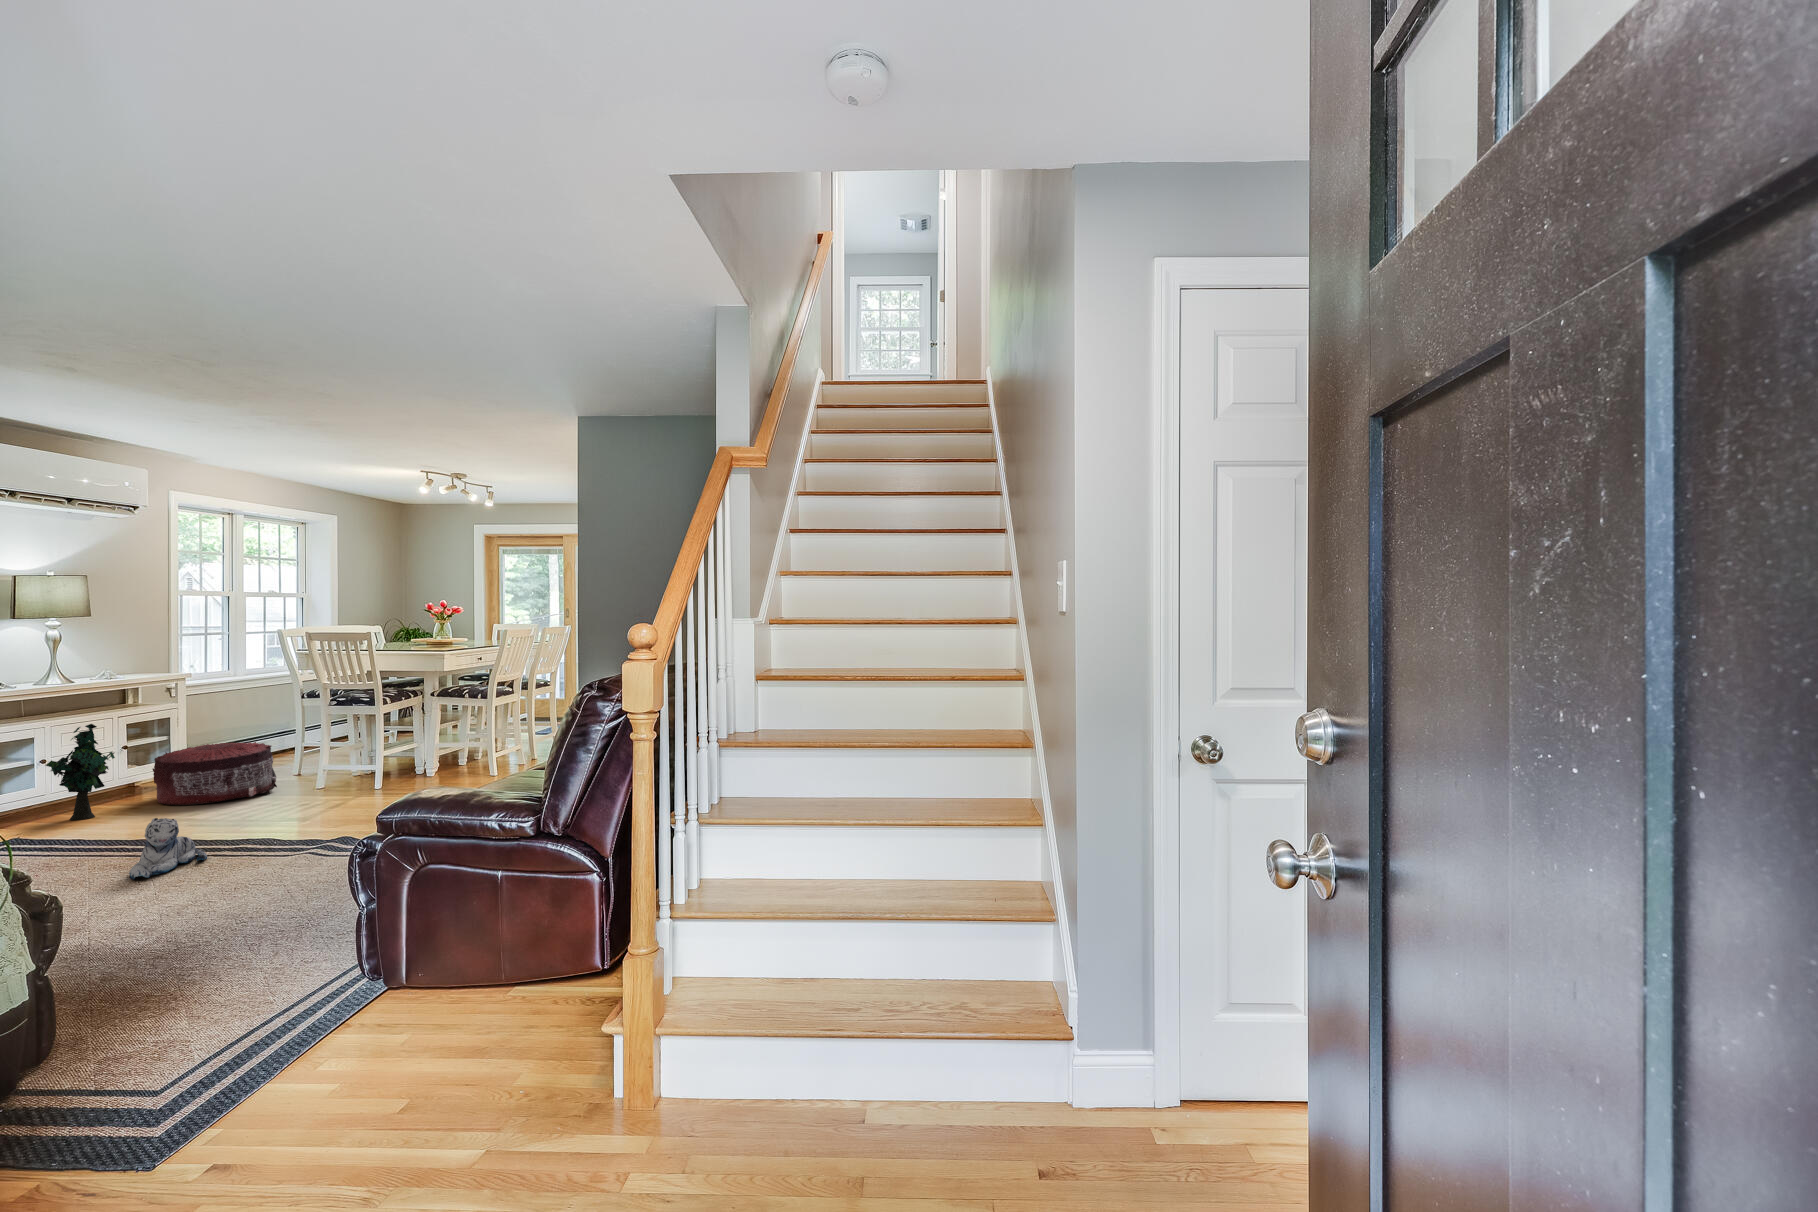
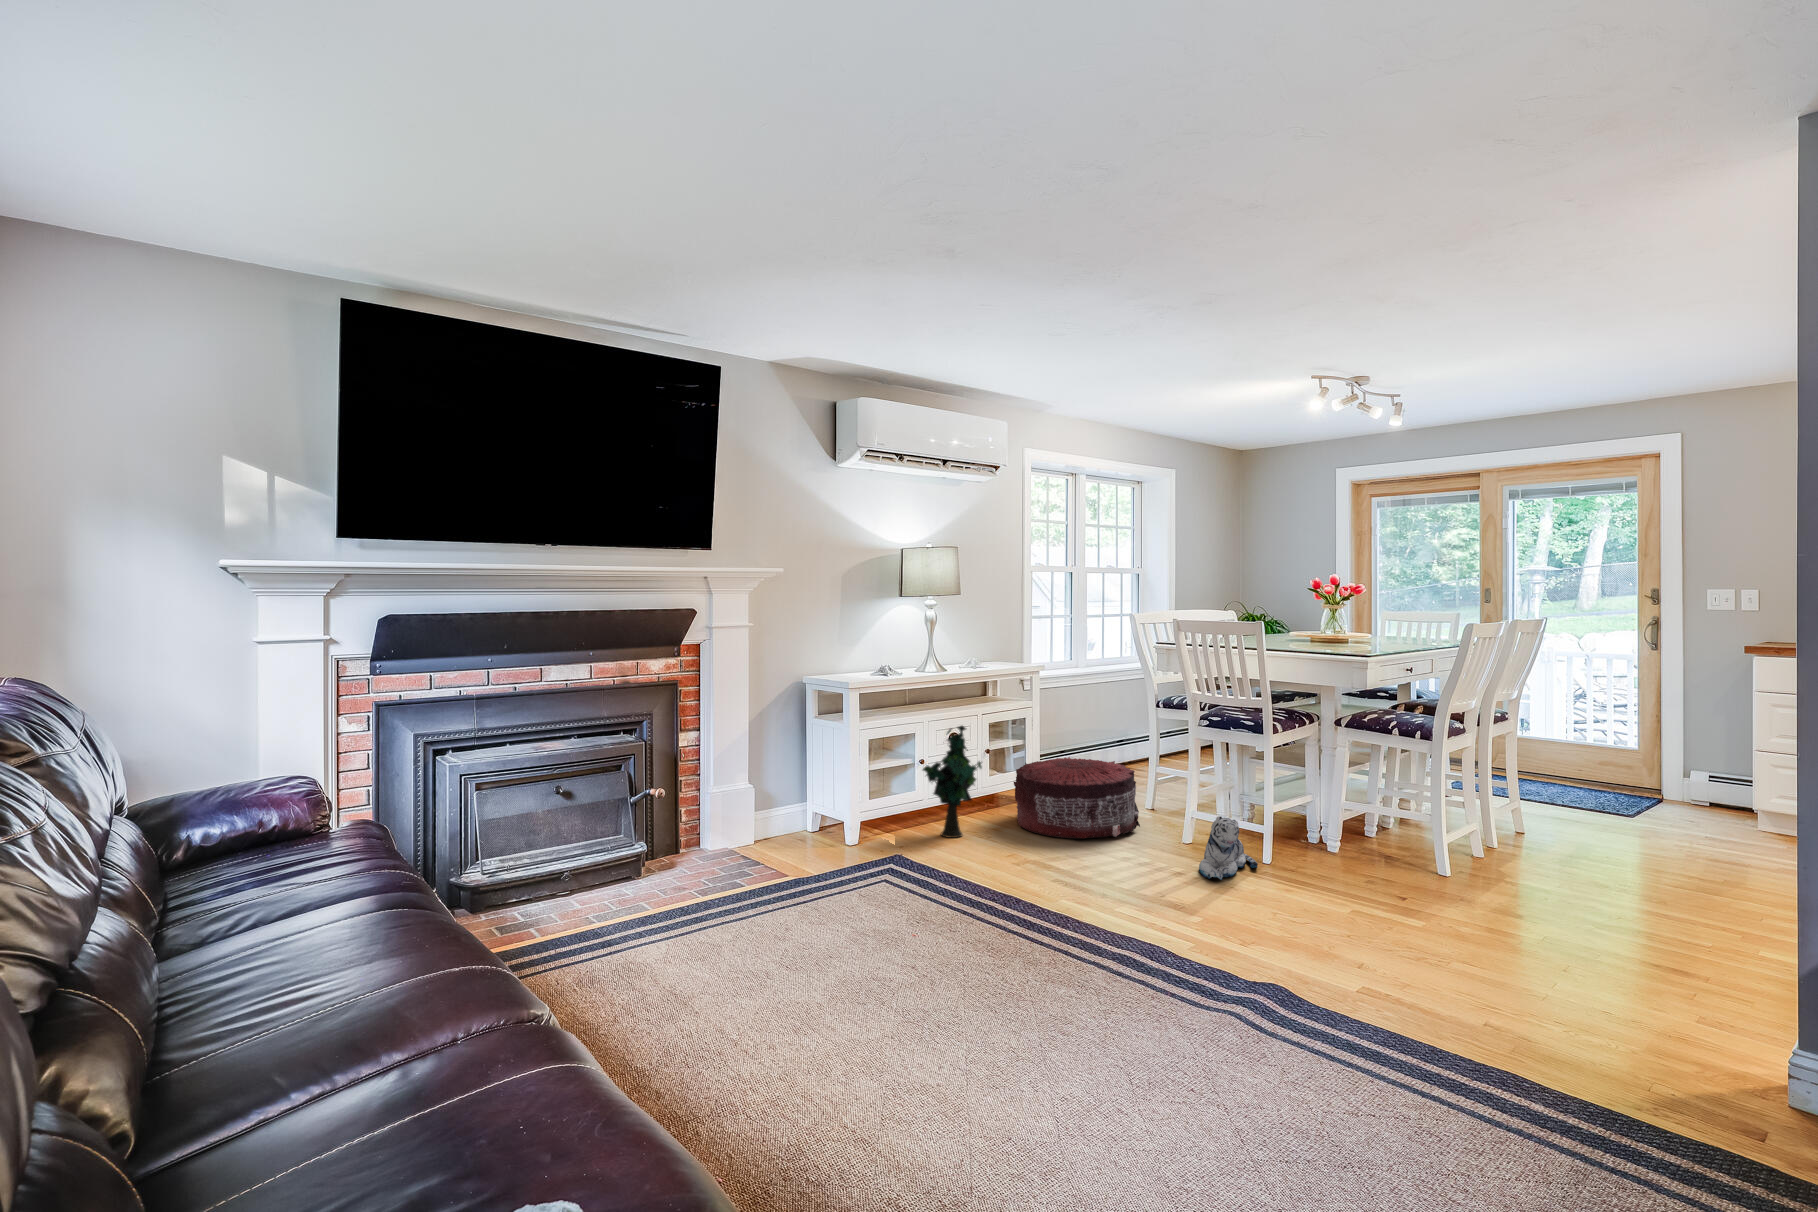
plush toy: present [129,818,207,880] -> present [1199,816,1258,880]

